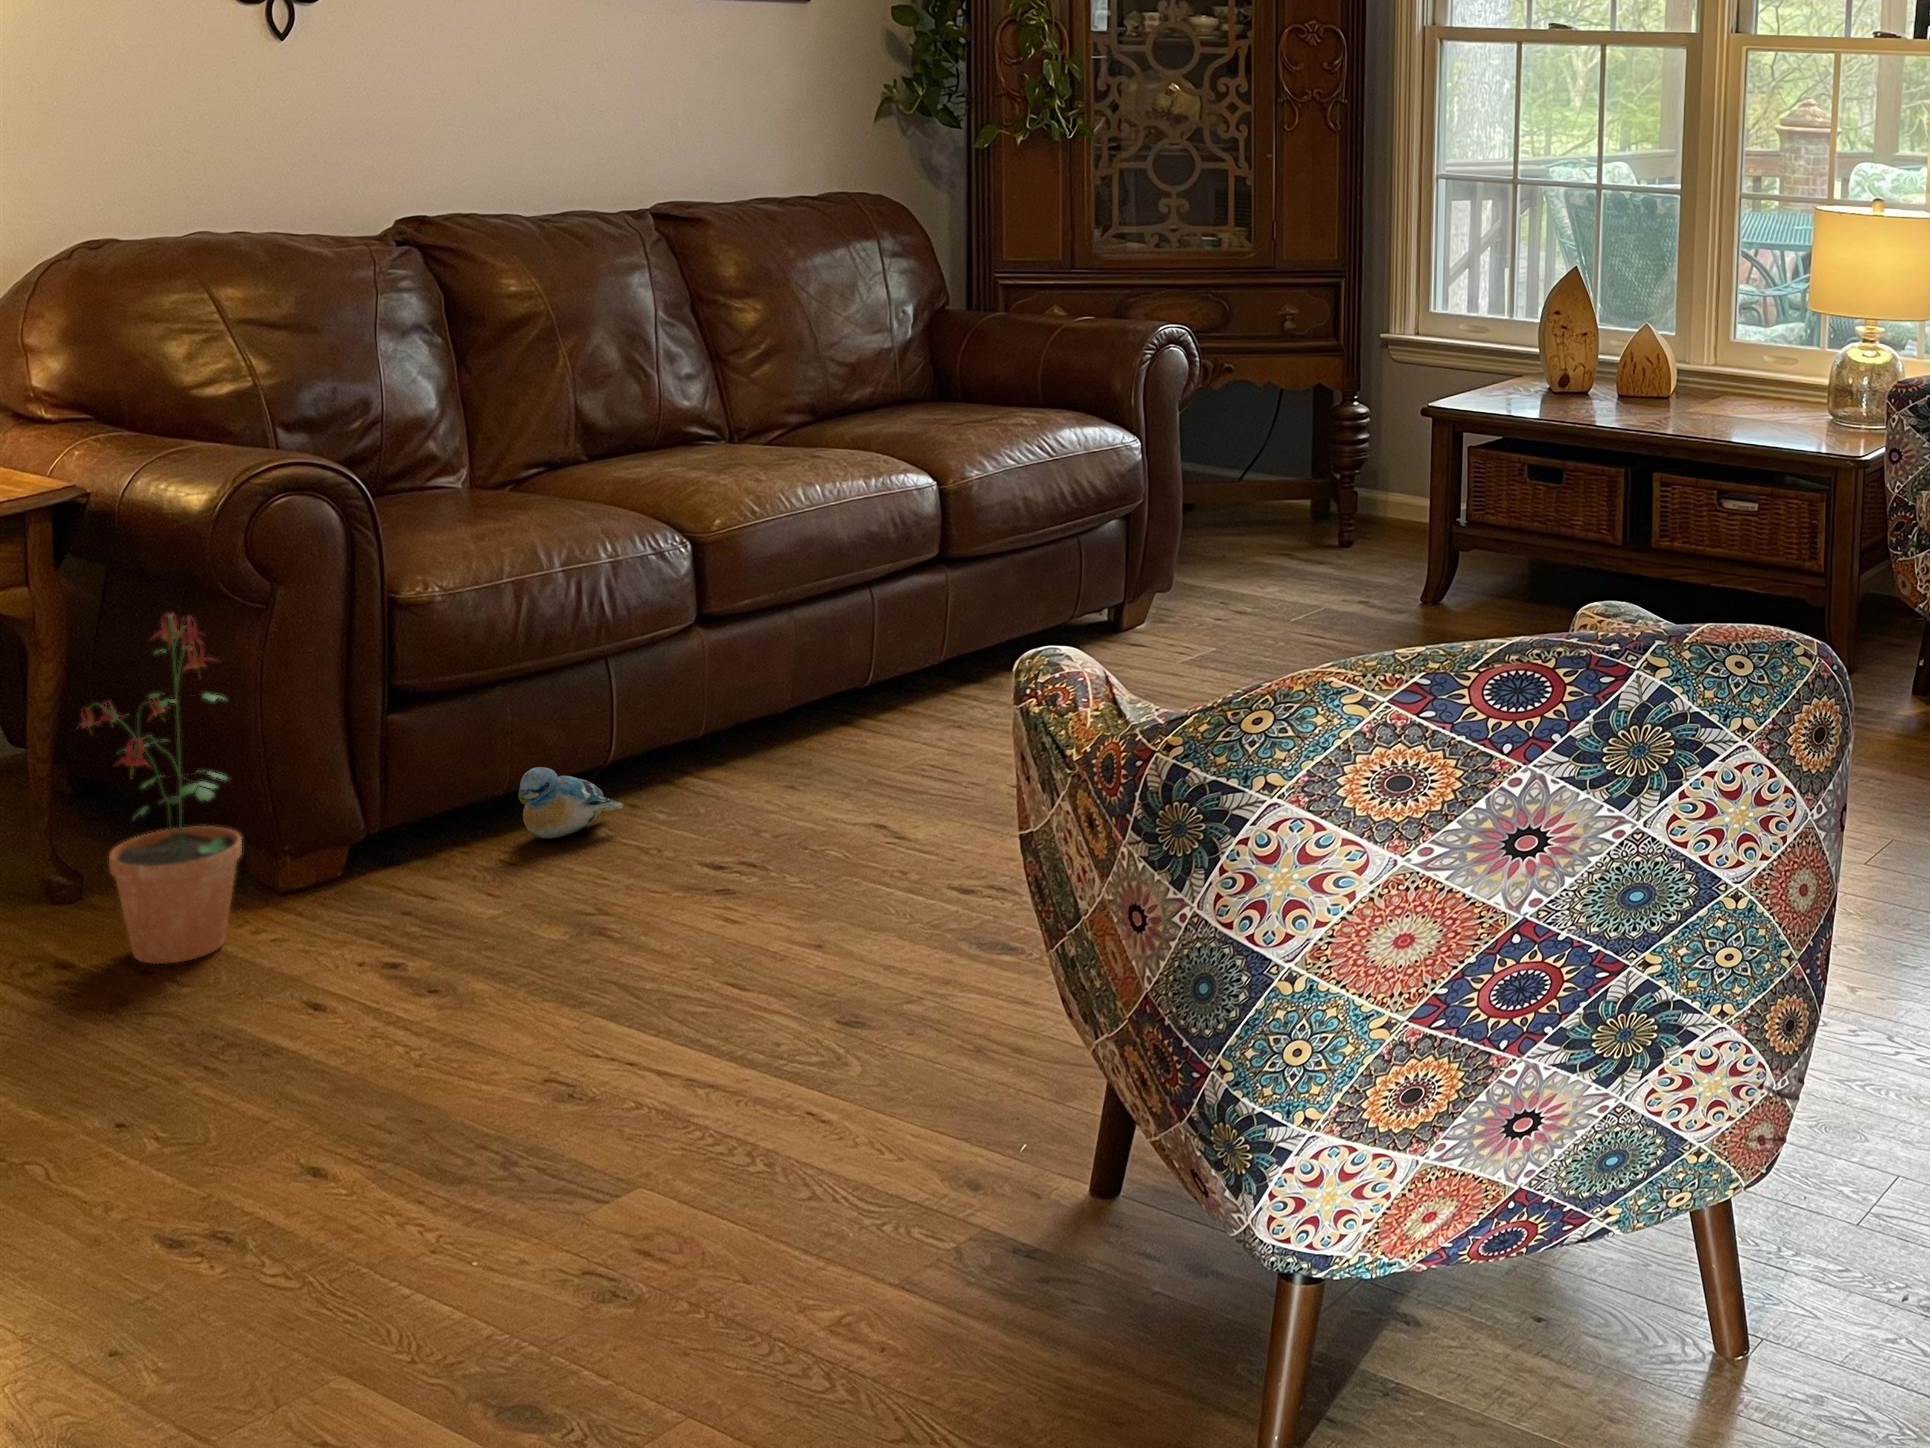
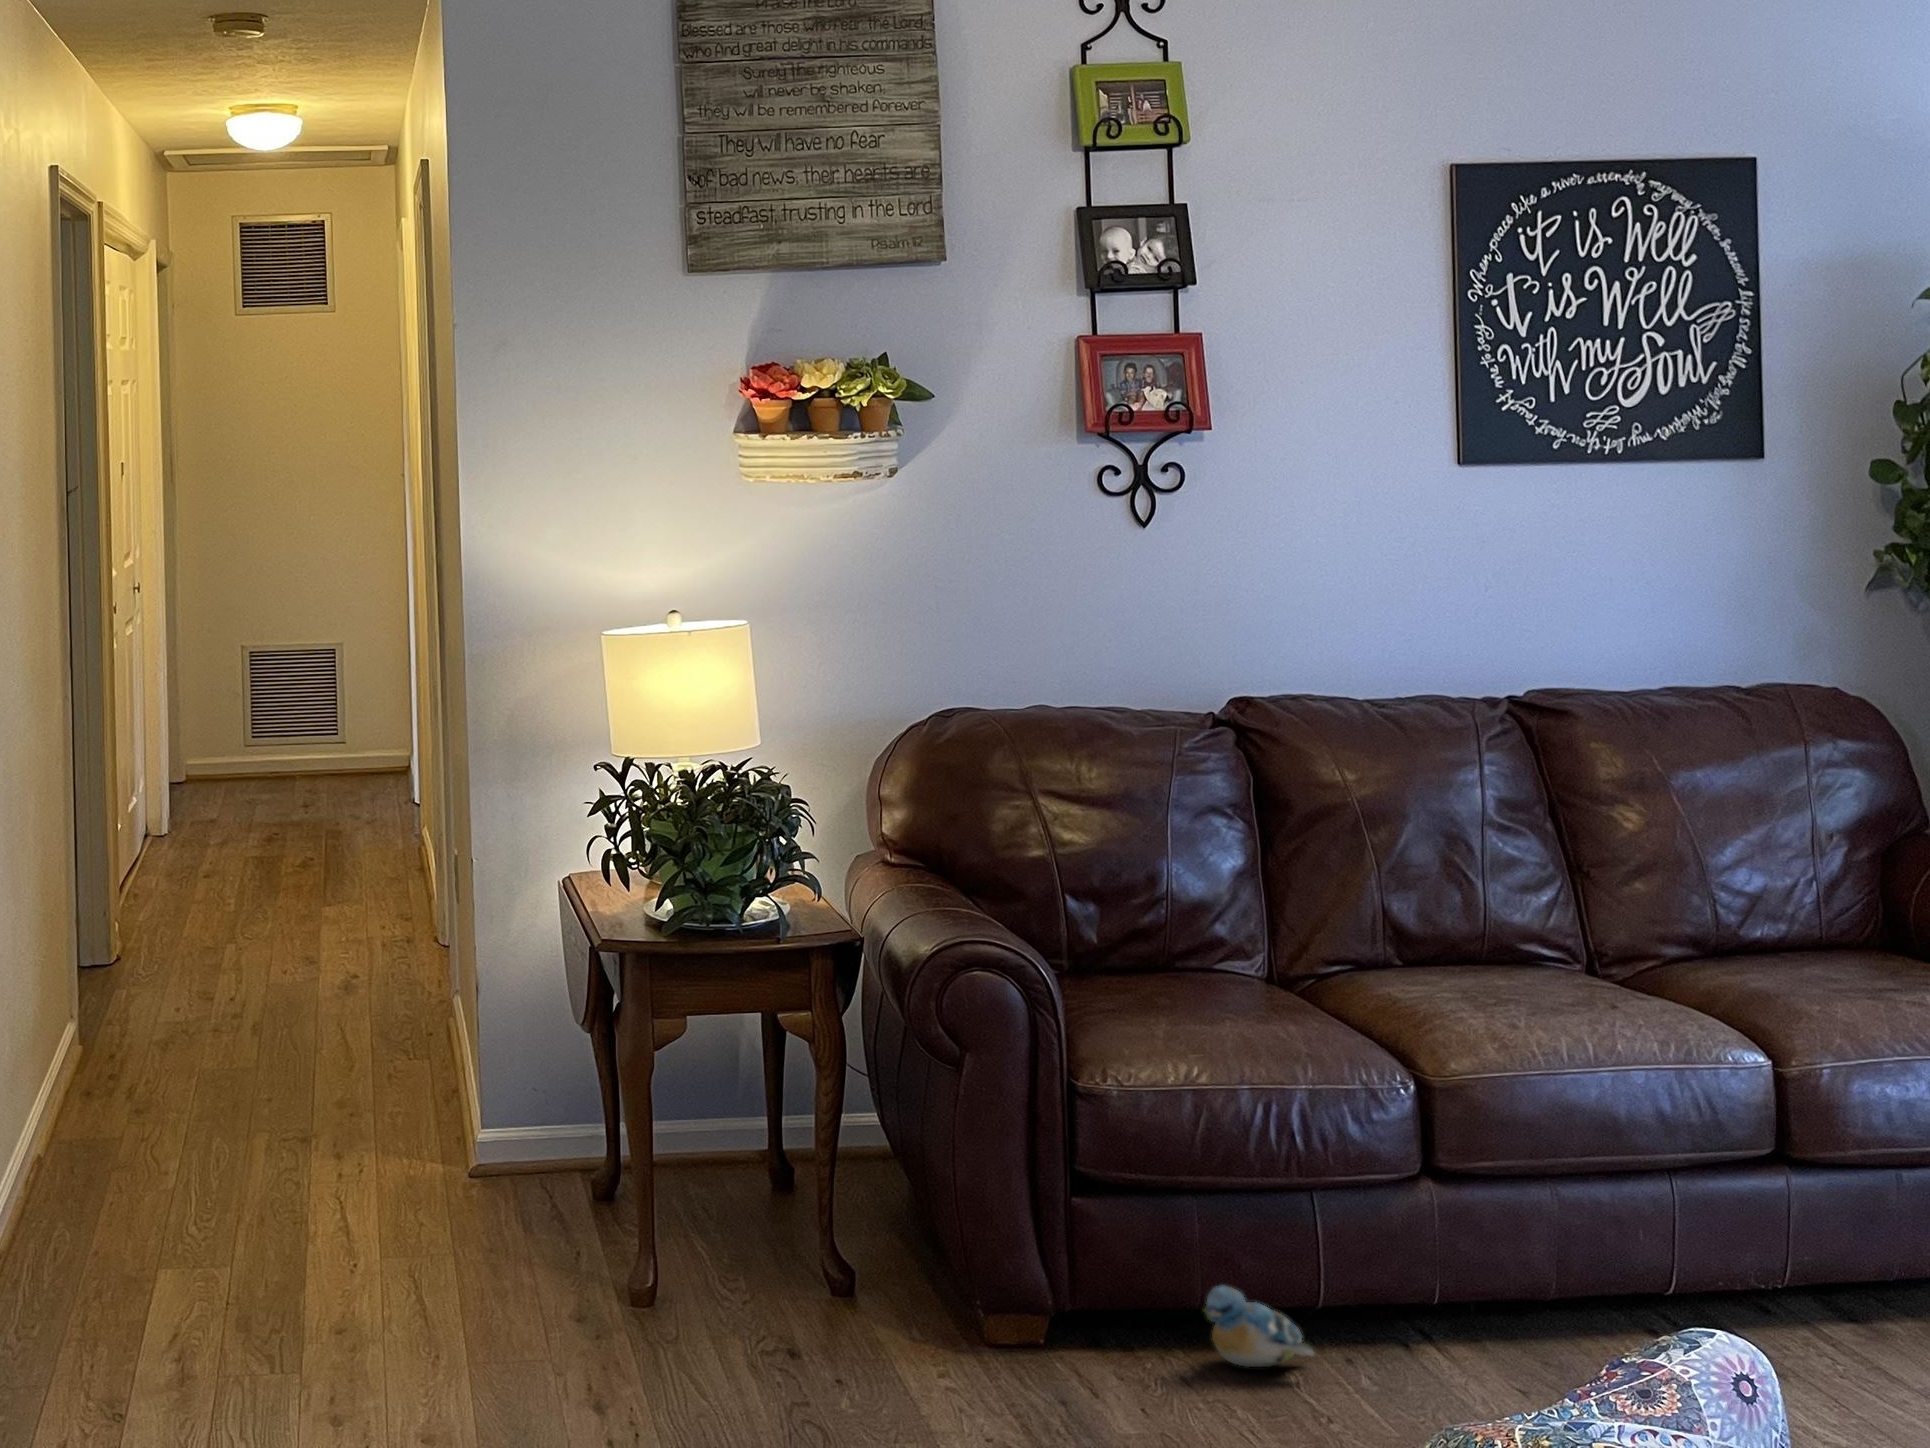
potted plant: present [77,613,242,964] -> none [823,1052,931,1372]

